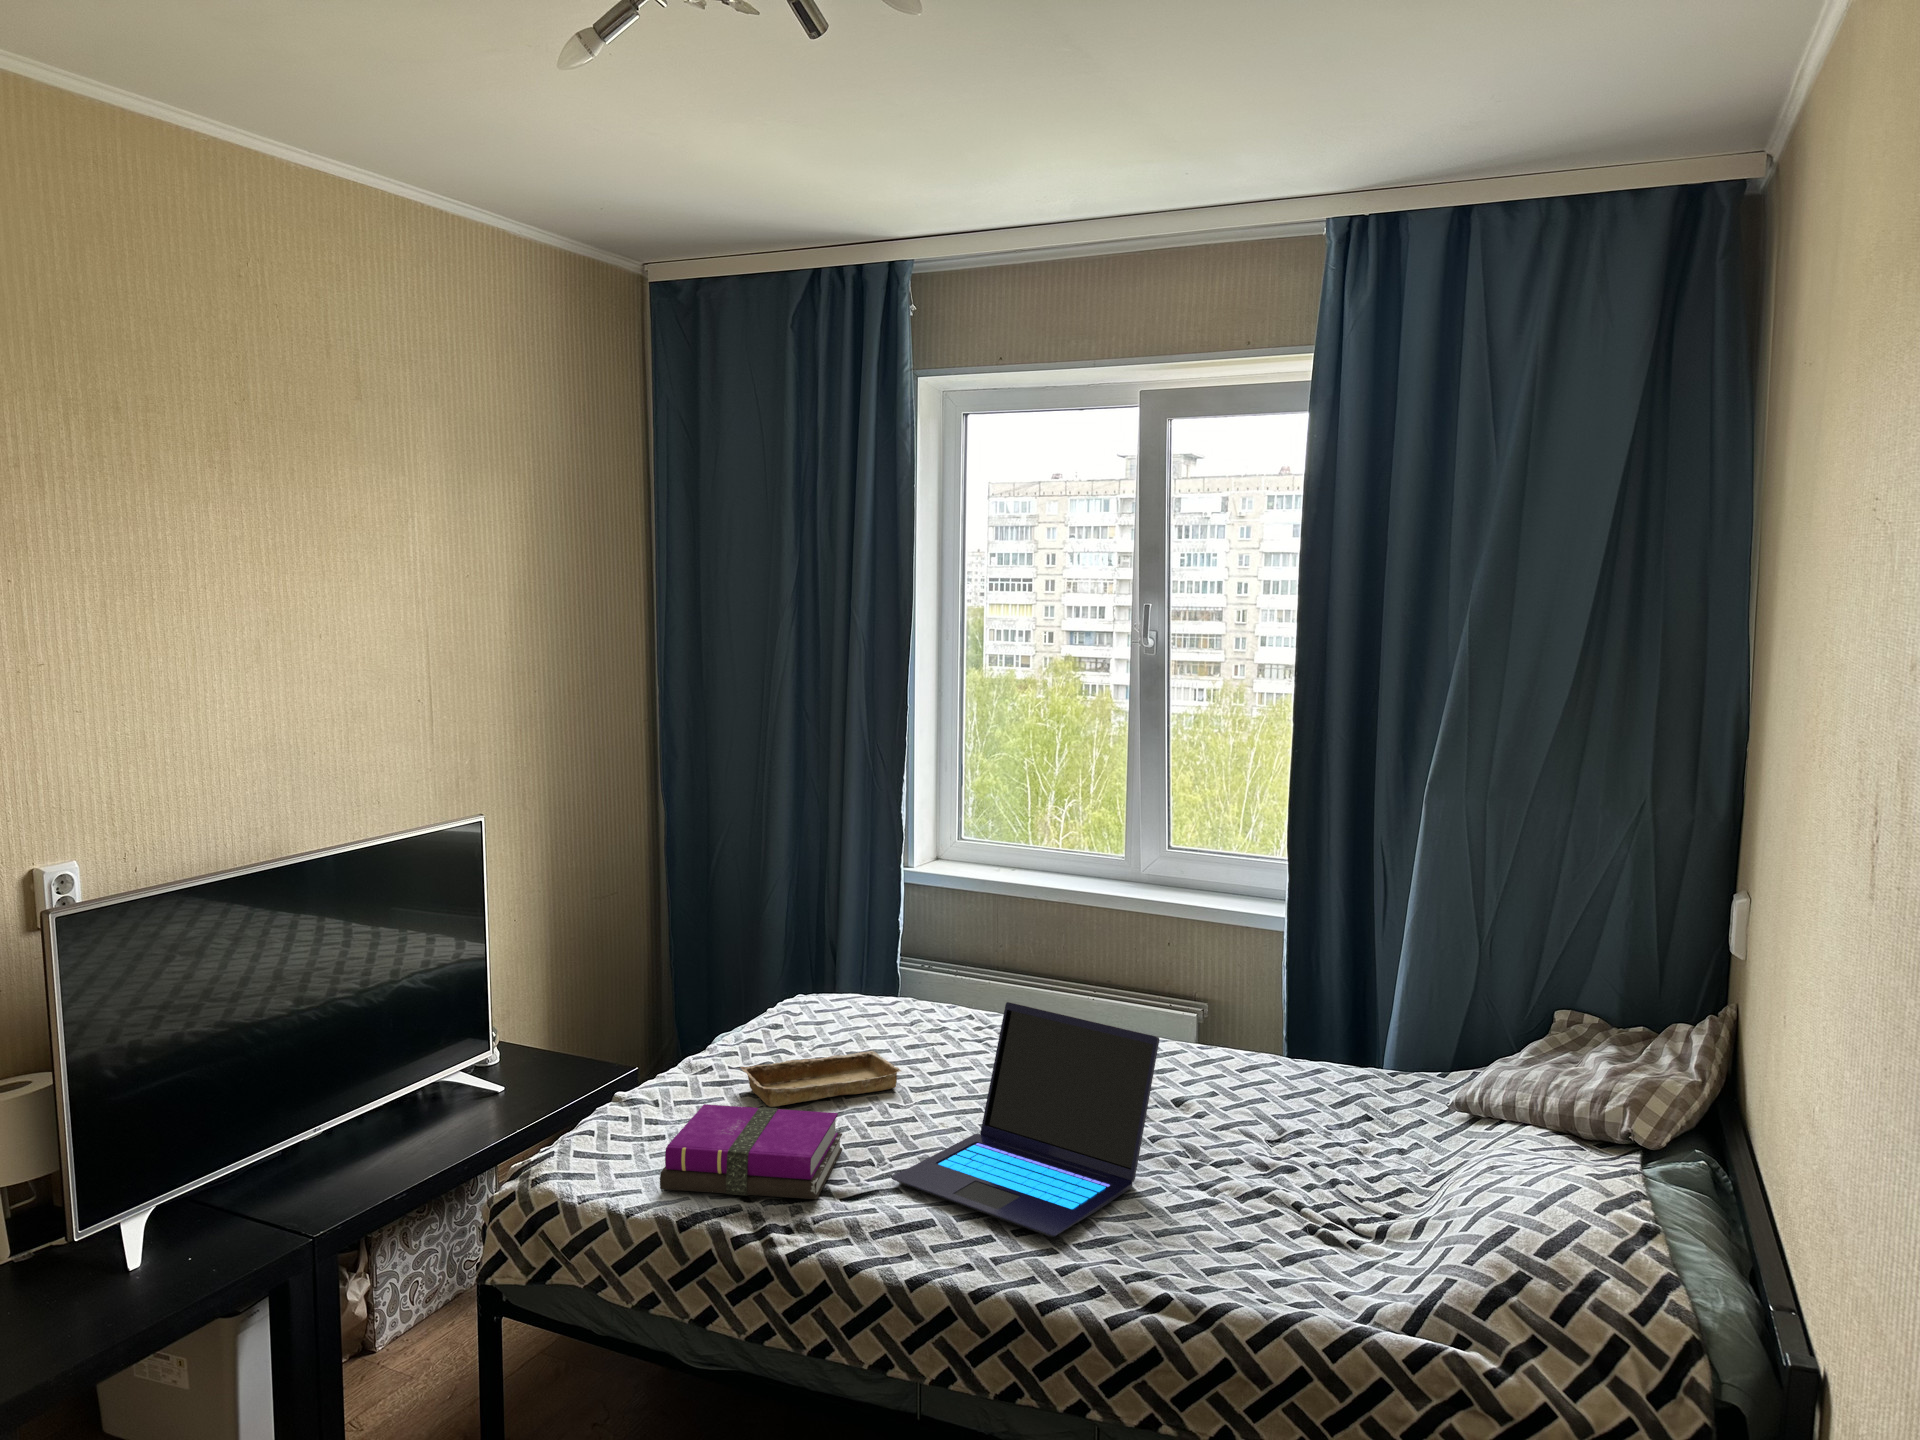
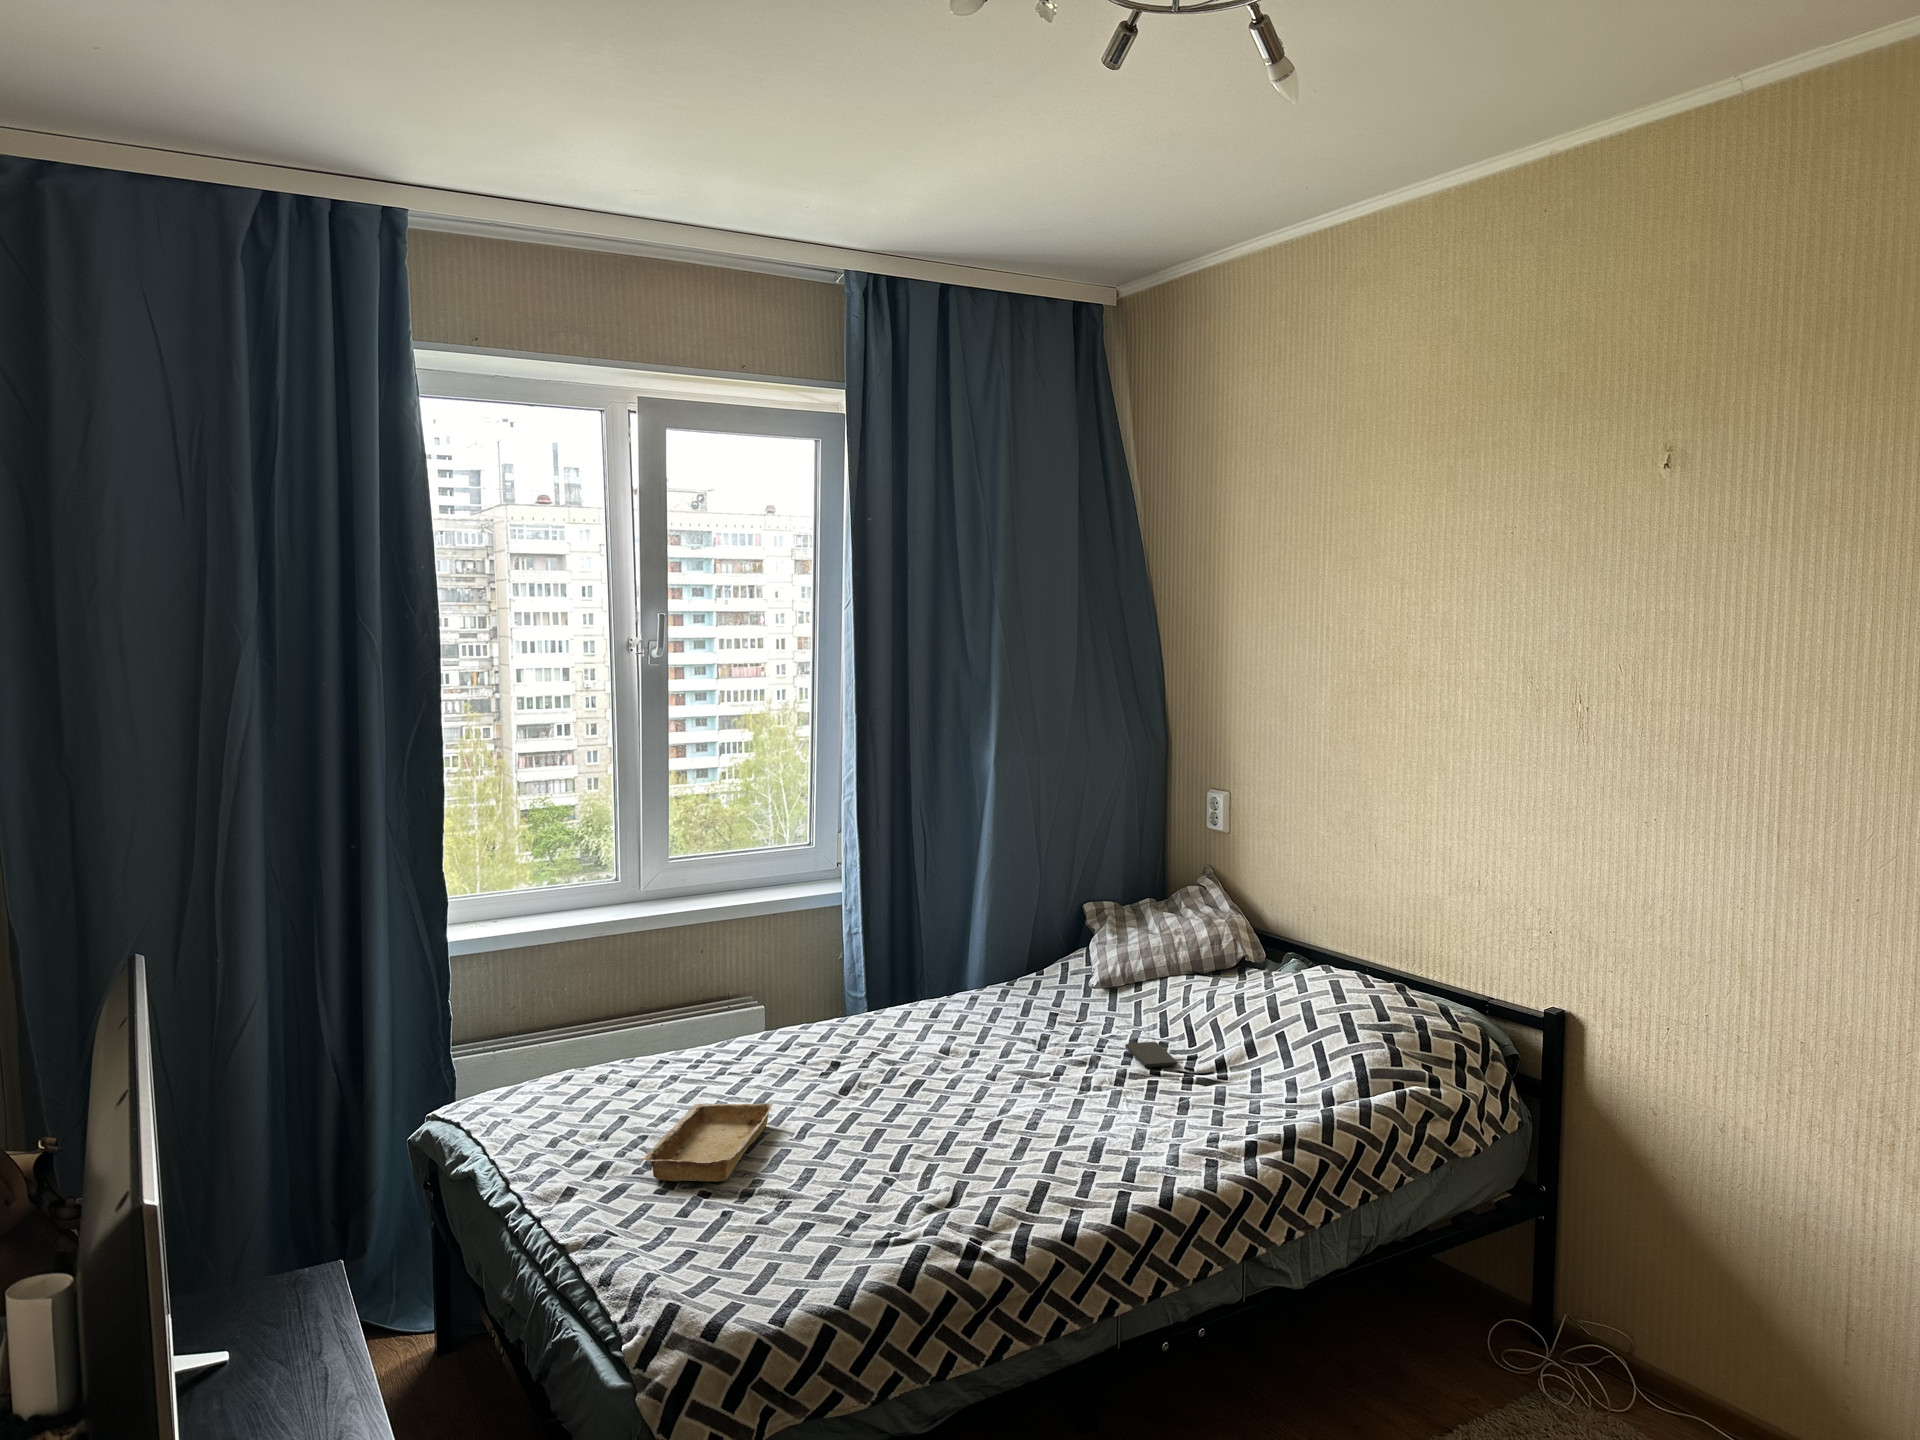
laptop: present [891,1002,1159,1237] -> none [900,973,1132,1173]
notebook: present [660,1104,842,1199] -> none [736,1140,952,1272]
smartphone: none [1294,1168,1377,1209] -> present [1125,1042,1177,1067]

